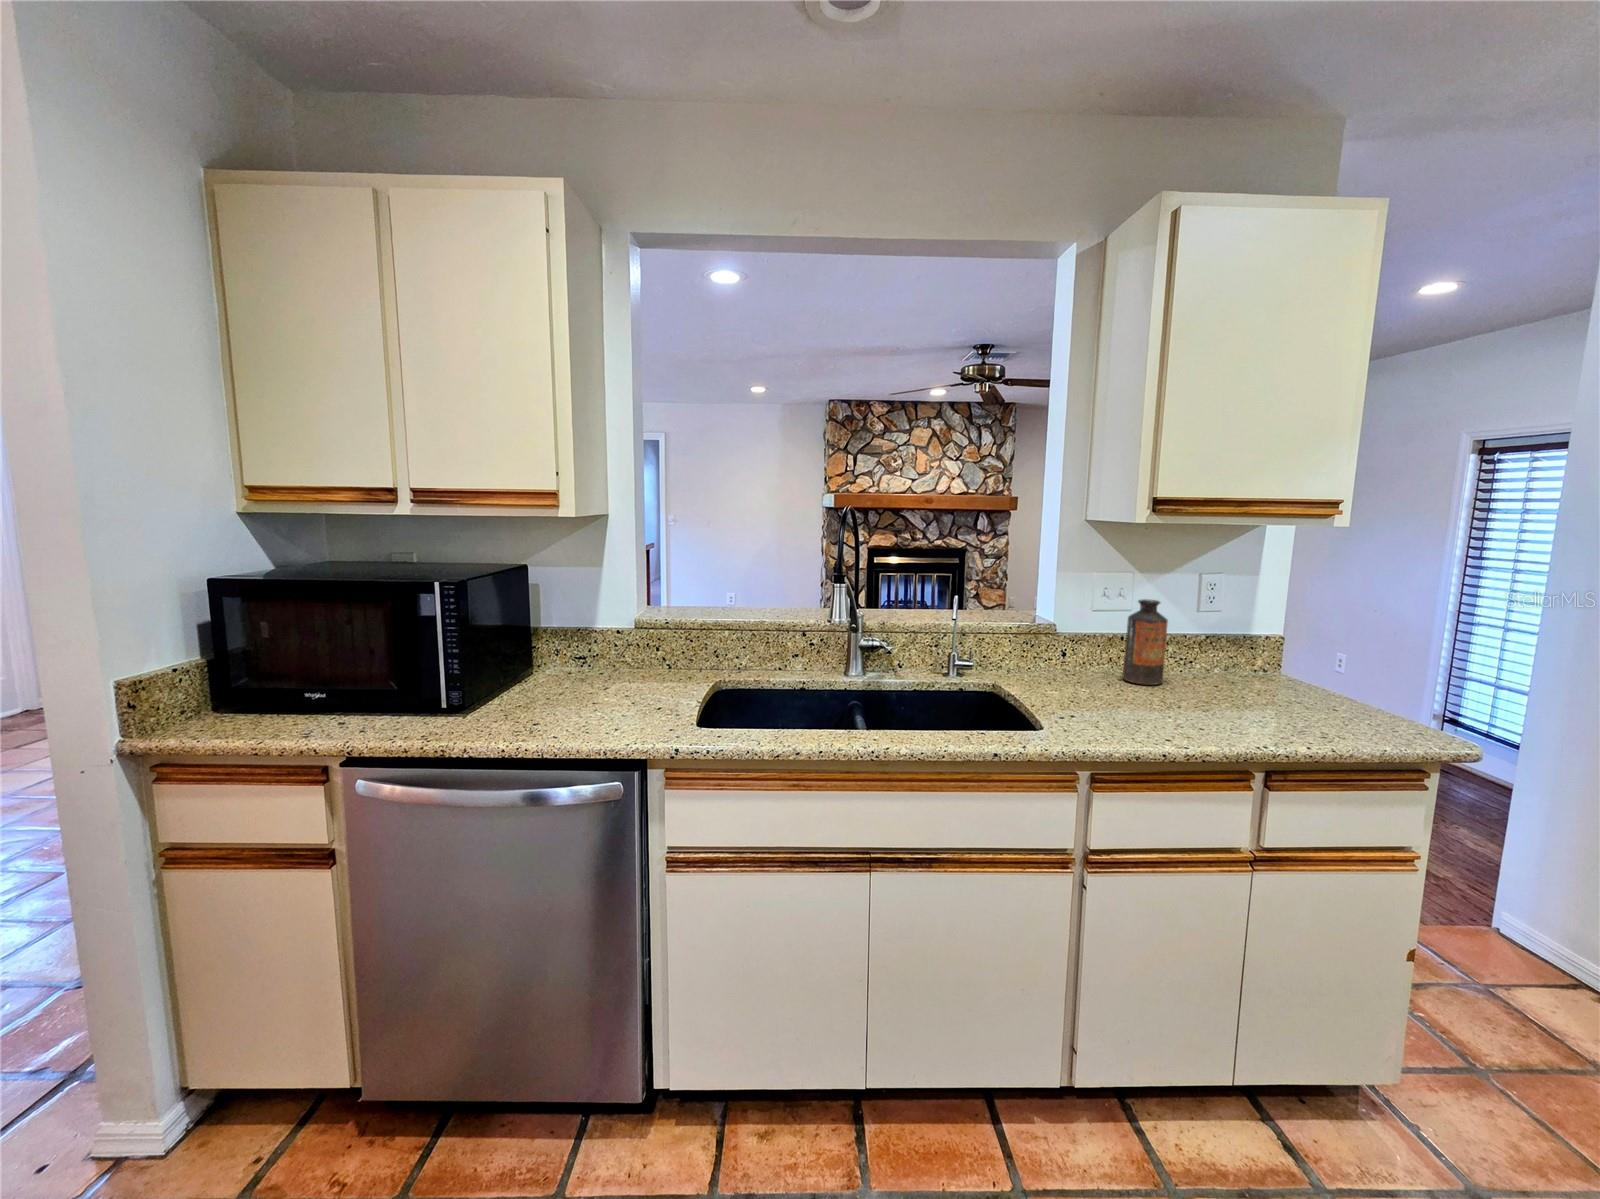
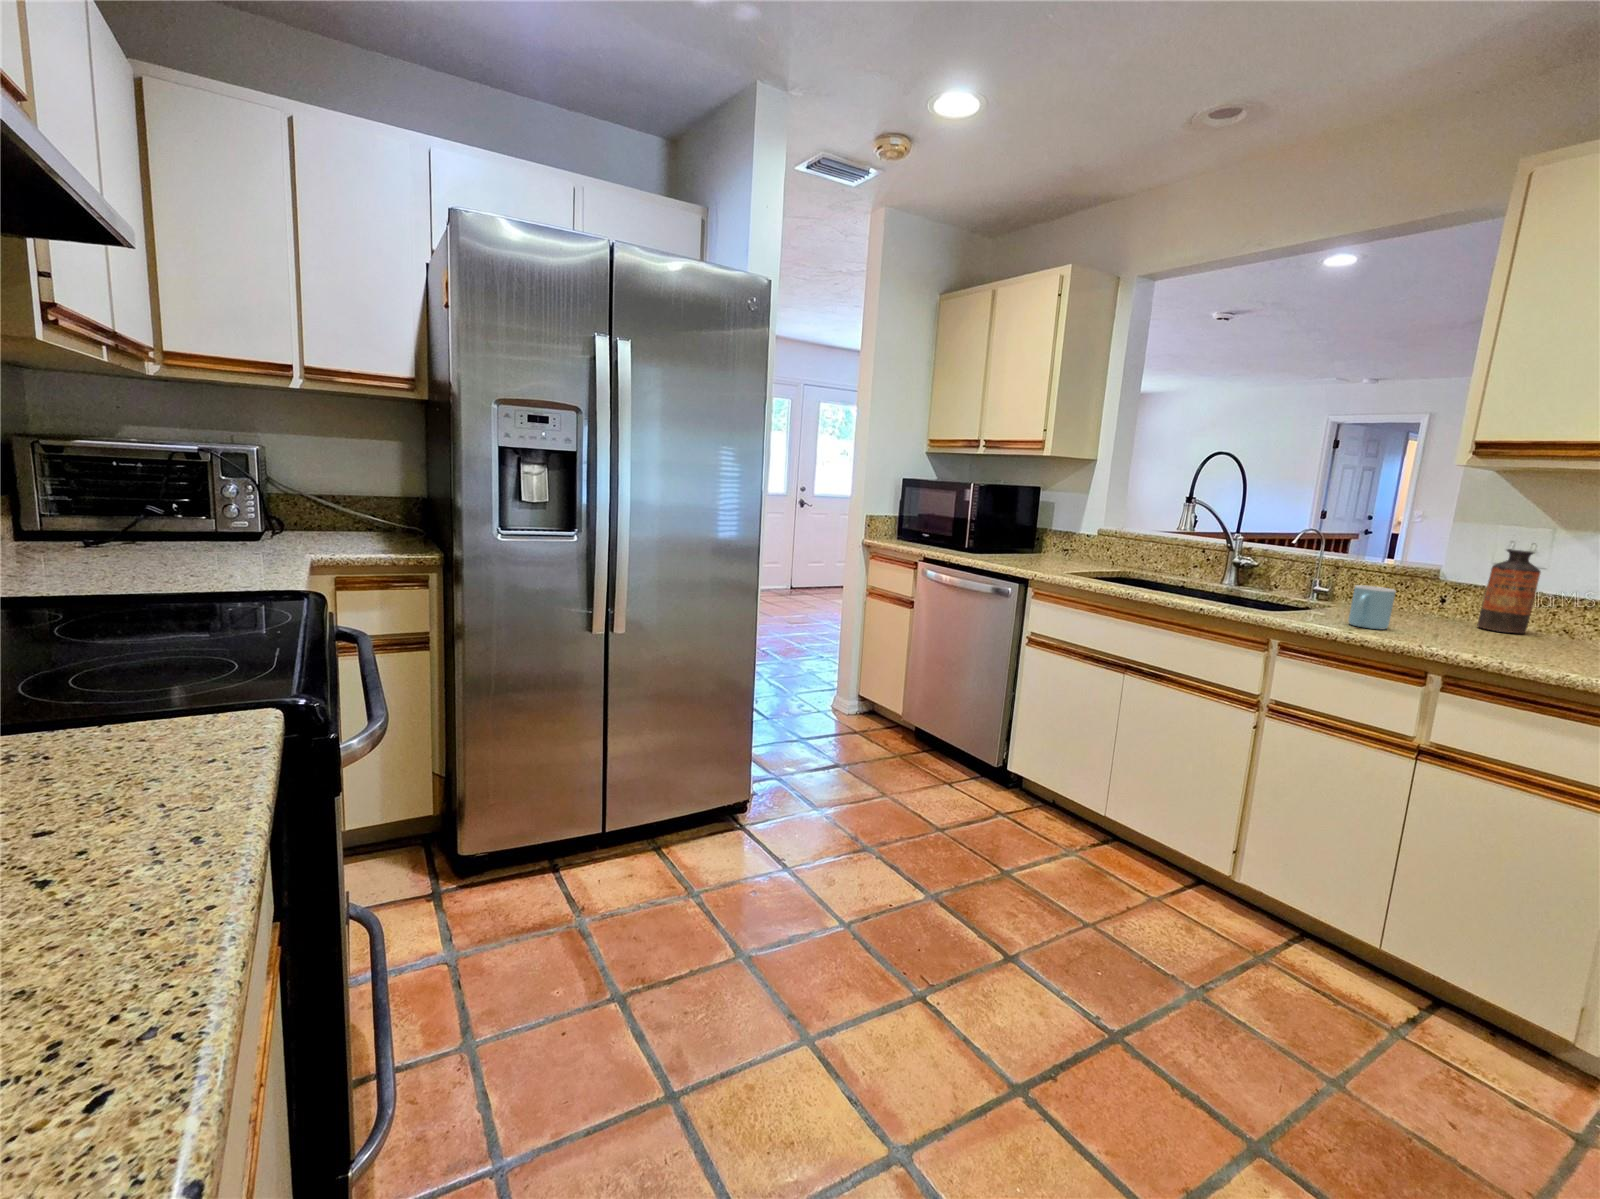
mug: none [1124,675,1172,731] -> present [1348,585,1396,629]

